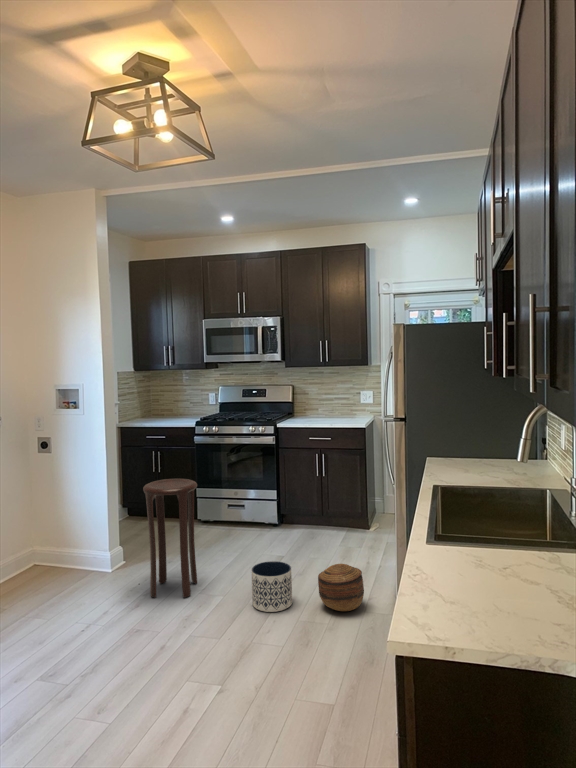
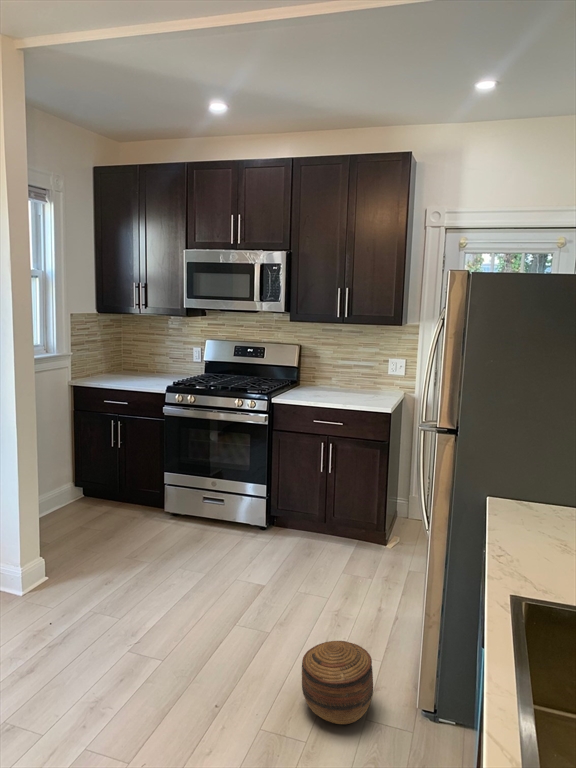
stool: present [143,479,197,598] -> none [48,481,133,661]
planter: present [252,561,292,612] -> none [200,621,262,710]

